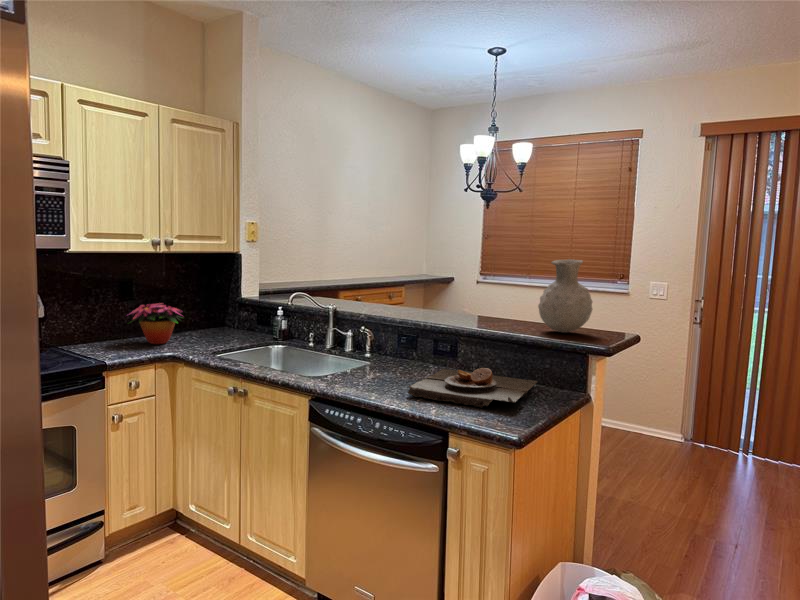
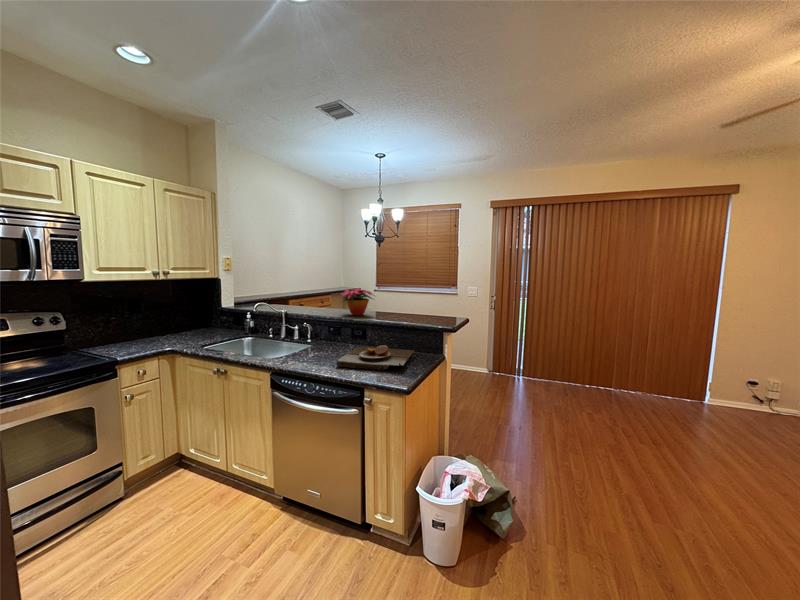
vase: present [538,259,593,333] -> none [412,277,443,320]
flower arrangement: present [130,304,180,344] -> present [341,288,375,315]

